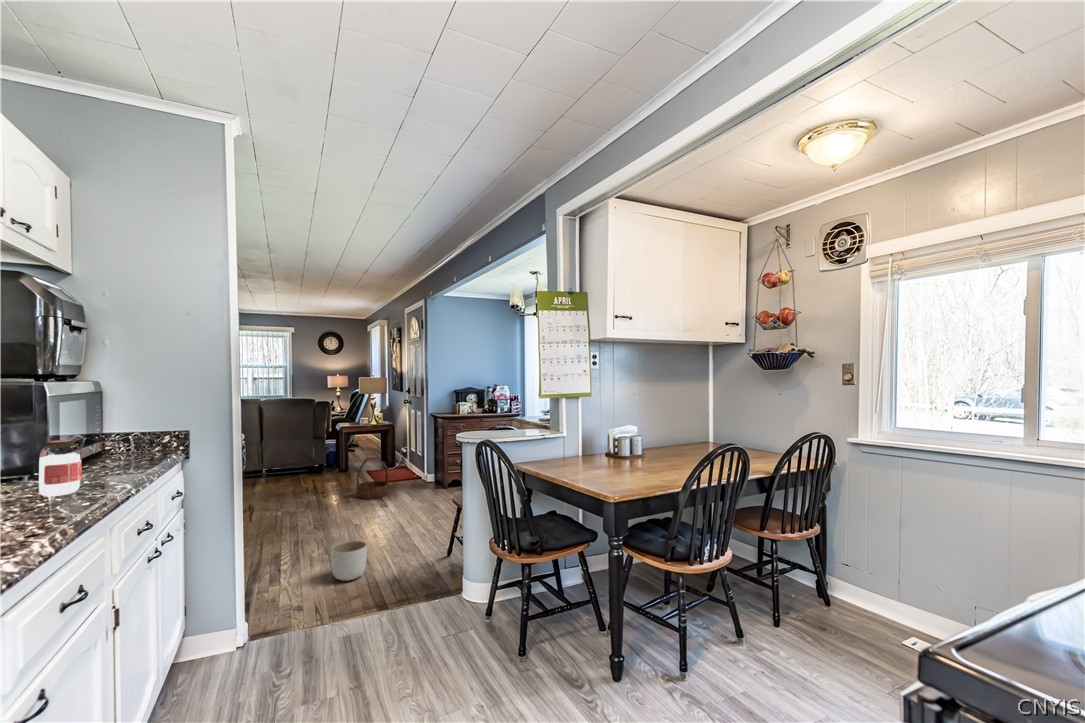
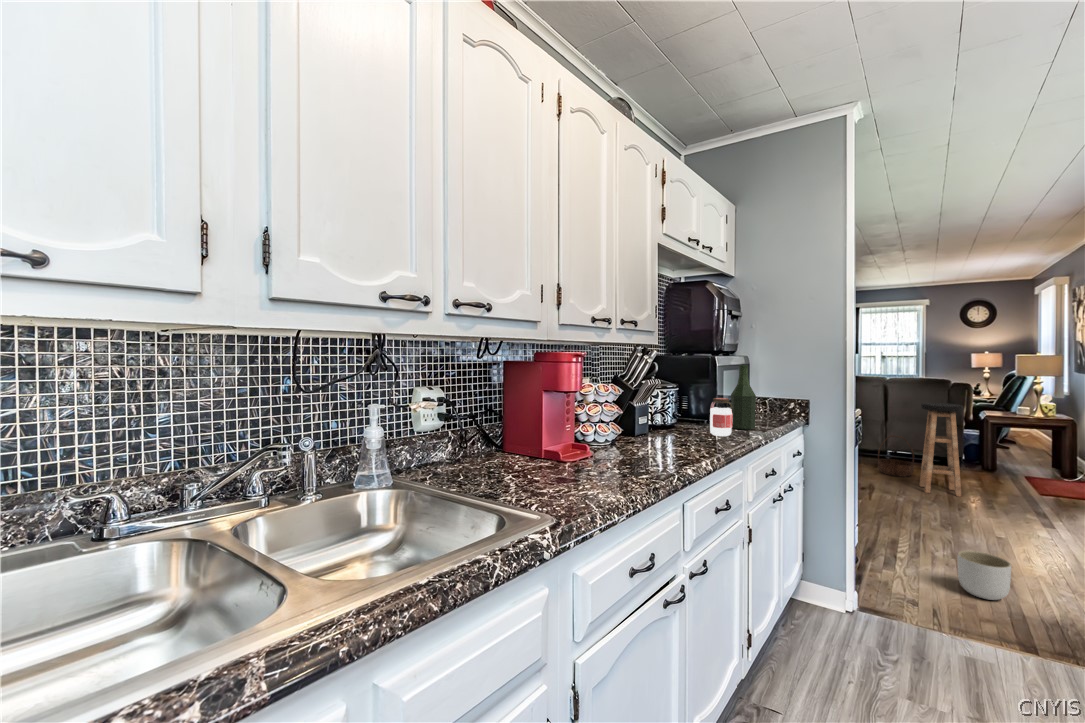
bottle: none [77,392,119,480] -> present [731,365,756,430]
bar stool: none [295,419,327,502] -> present [919,403,963,497]
basket: present [357,457,388,499] -> present [878,435,914,477]

